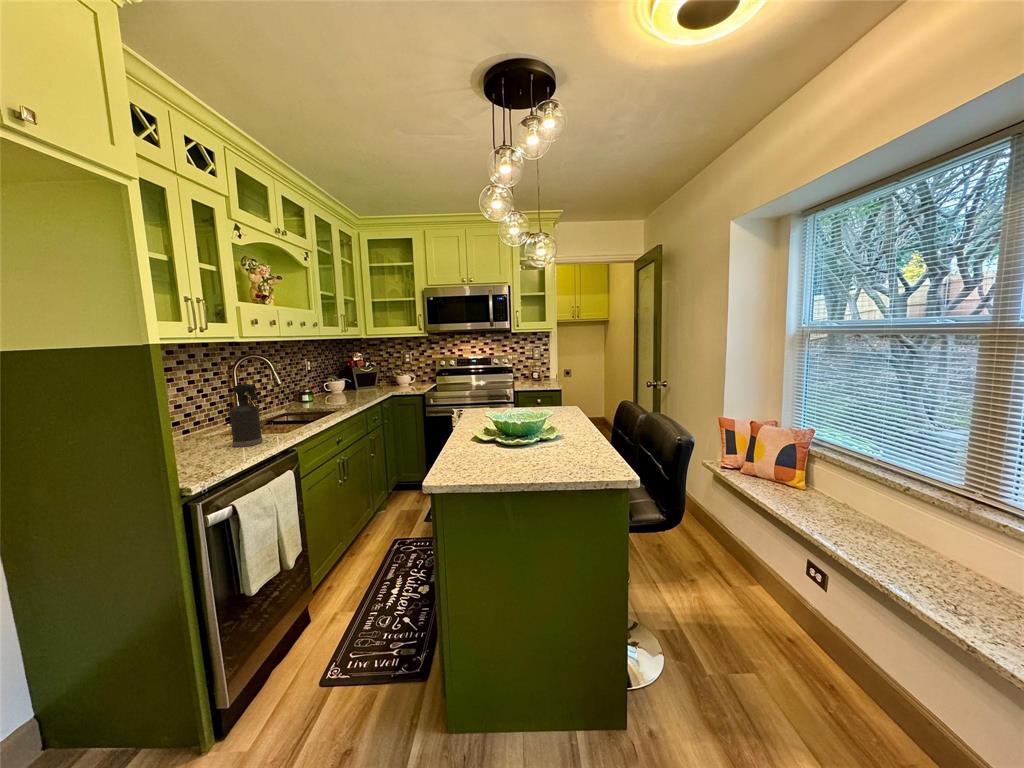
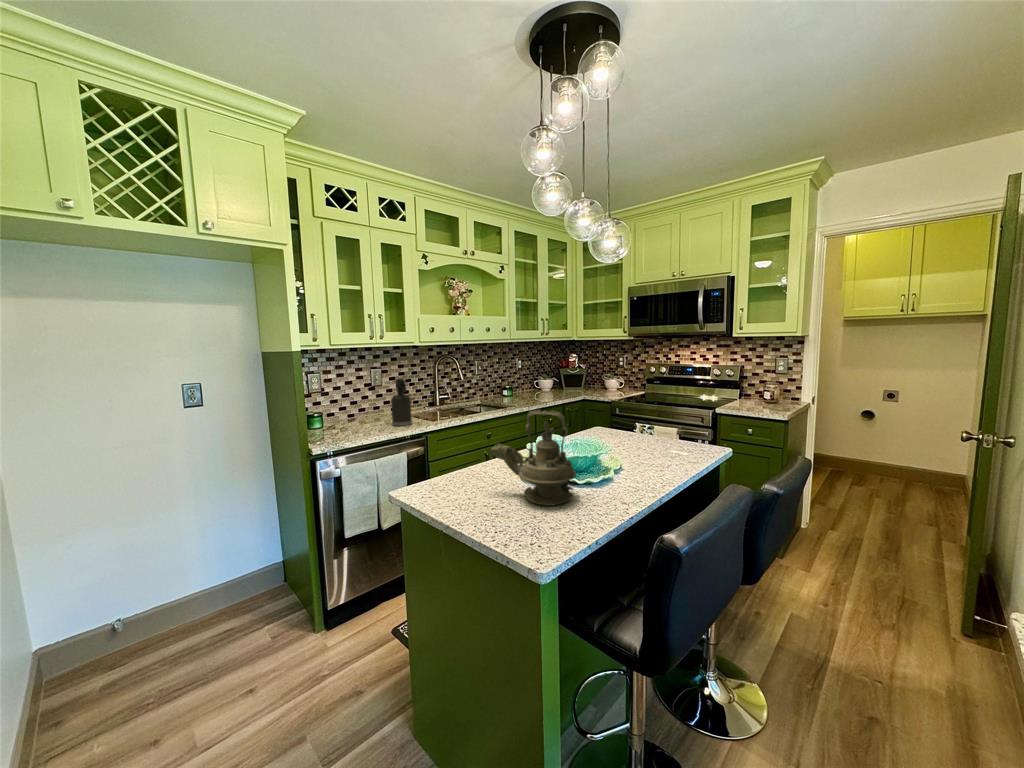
teapot: none [513,383,582,457] -> present [490,410,576,506]

